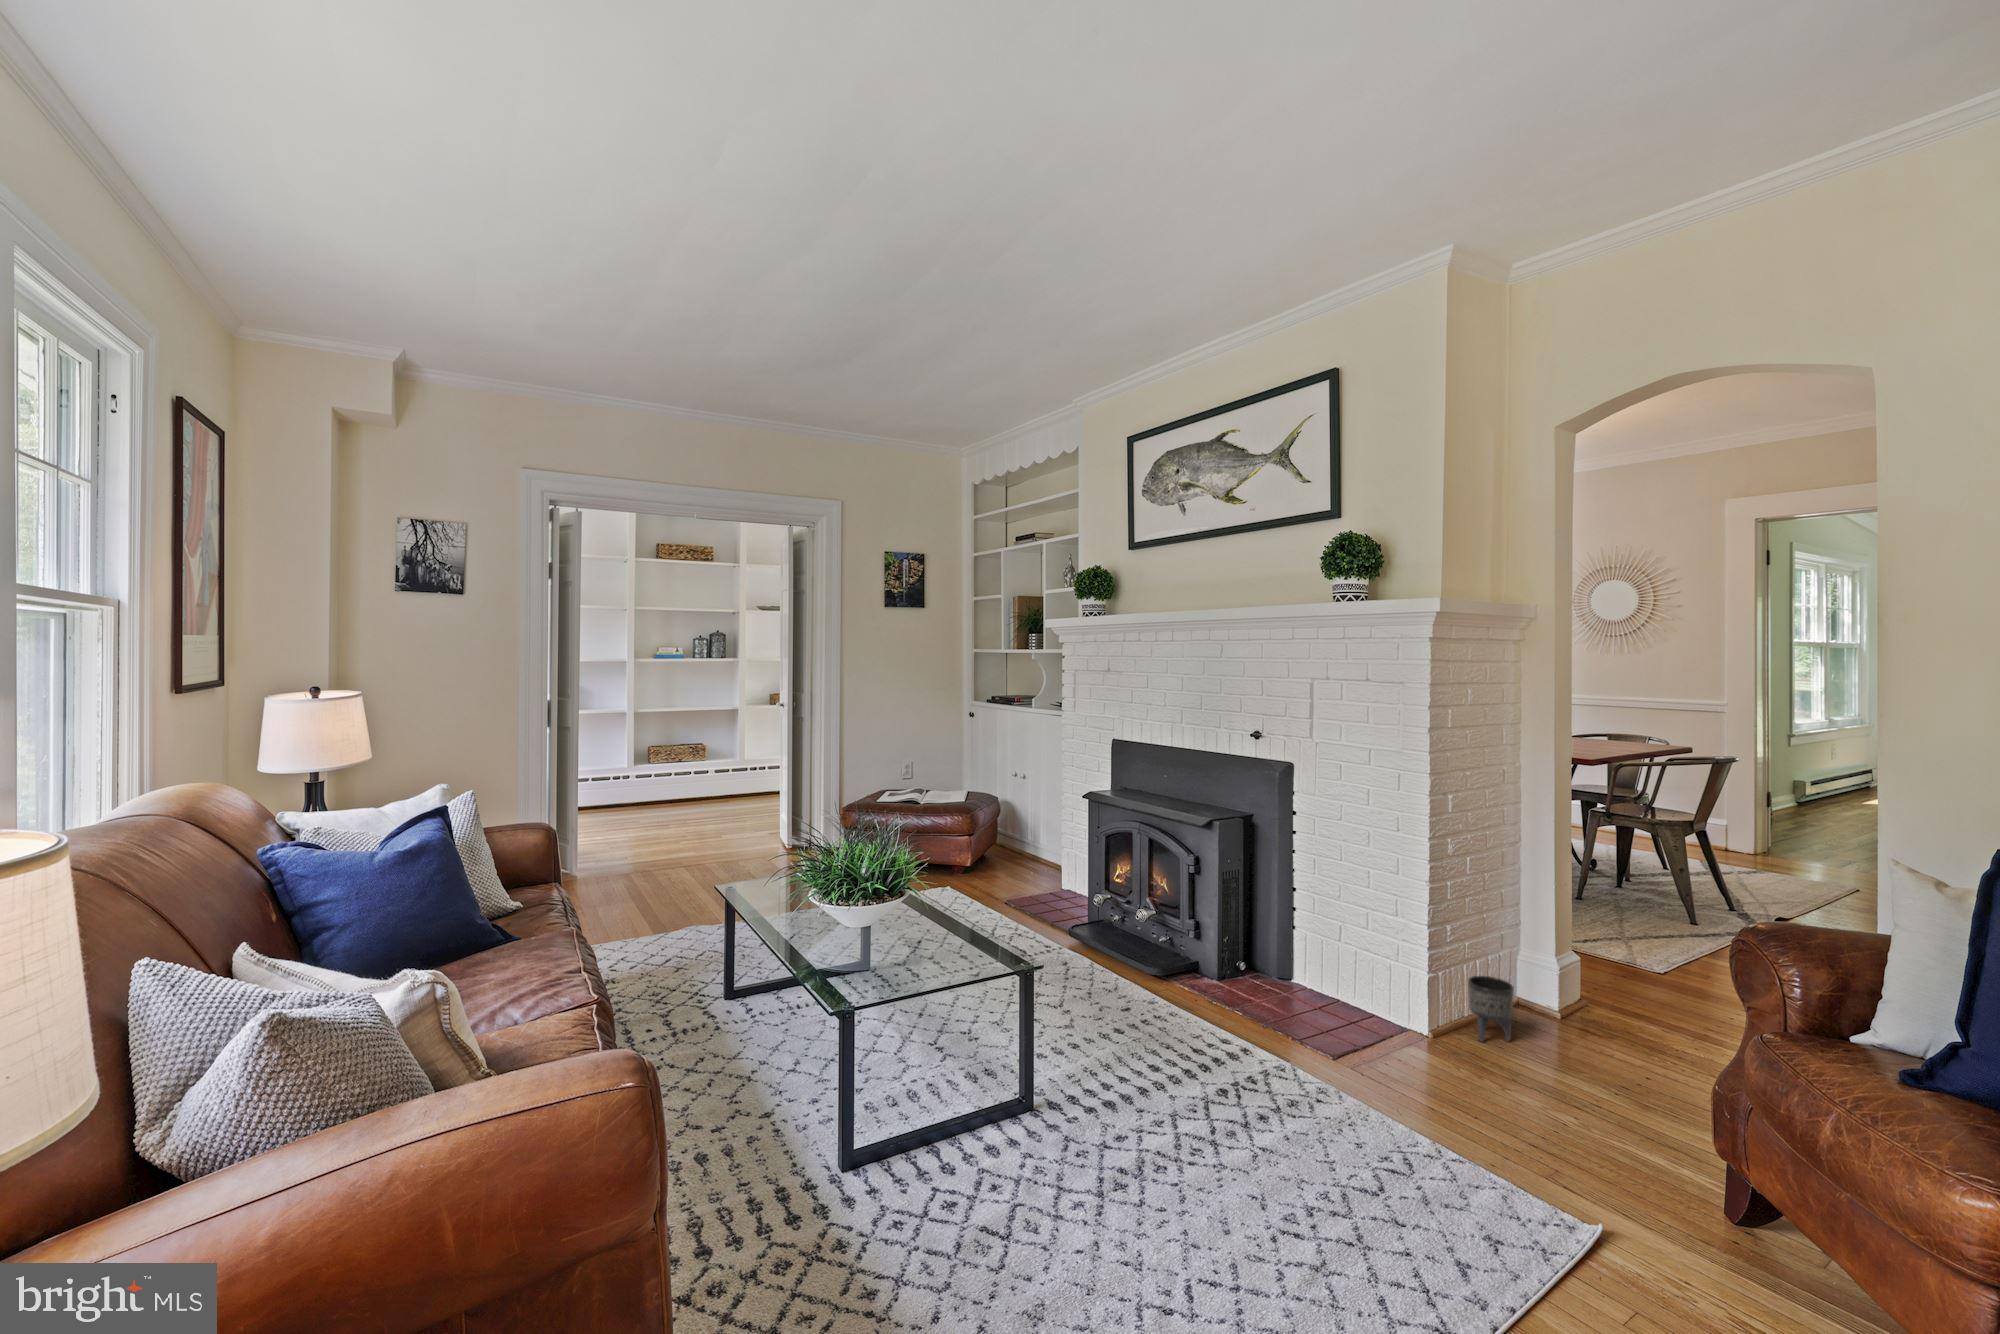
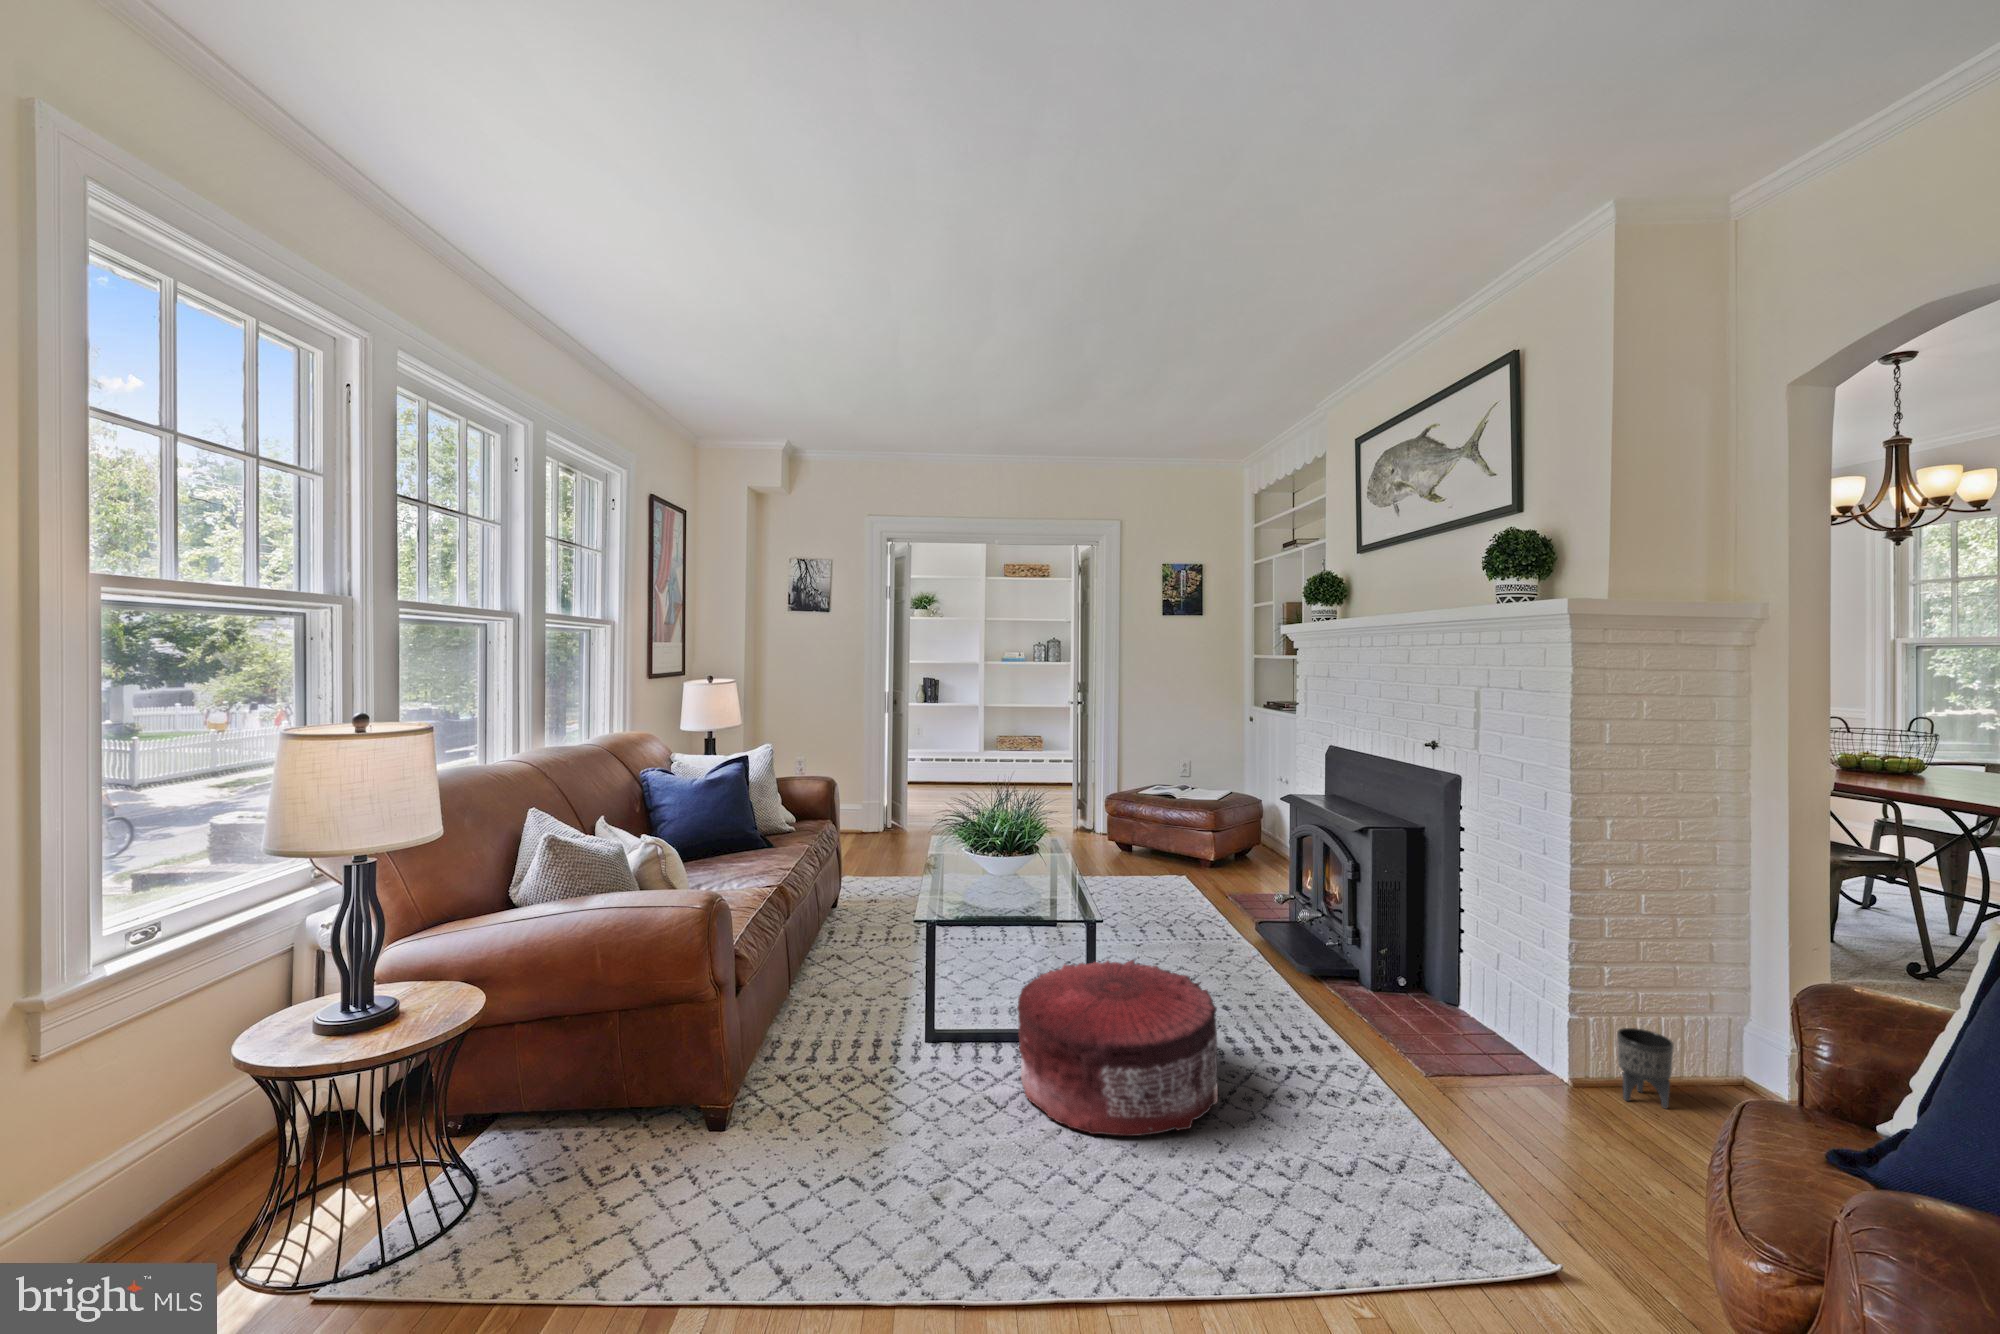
pouf: none [989,1003,1227,1239] -> present [1017,960,1218,1136]

